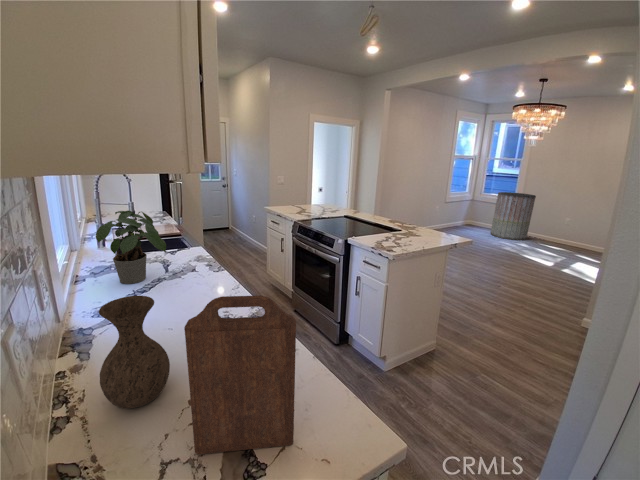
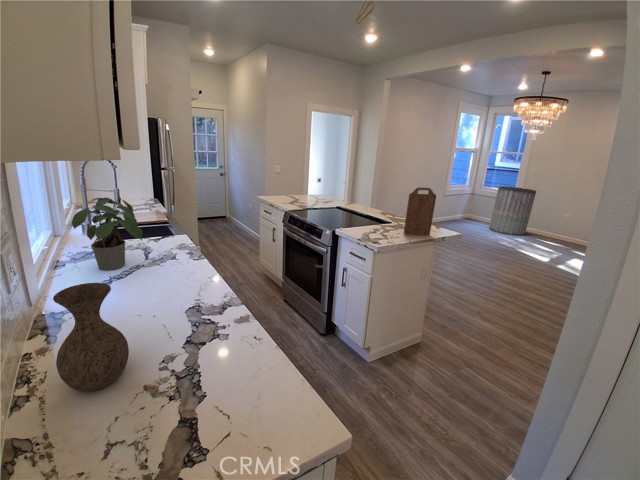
cutting board: present [184,295,296,454] -> present [404,187,436,235]

